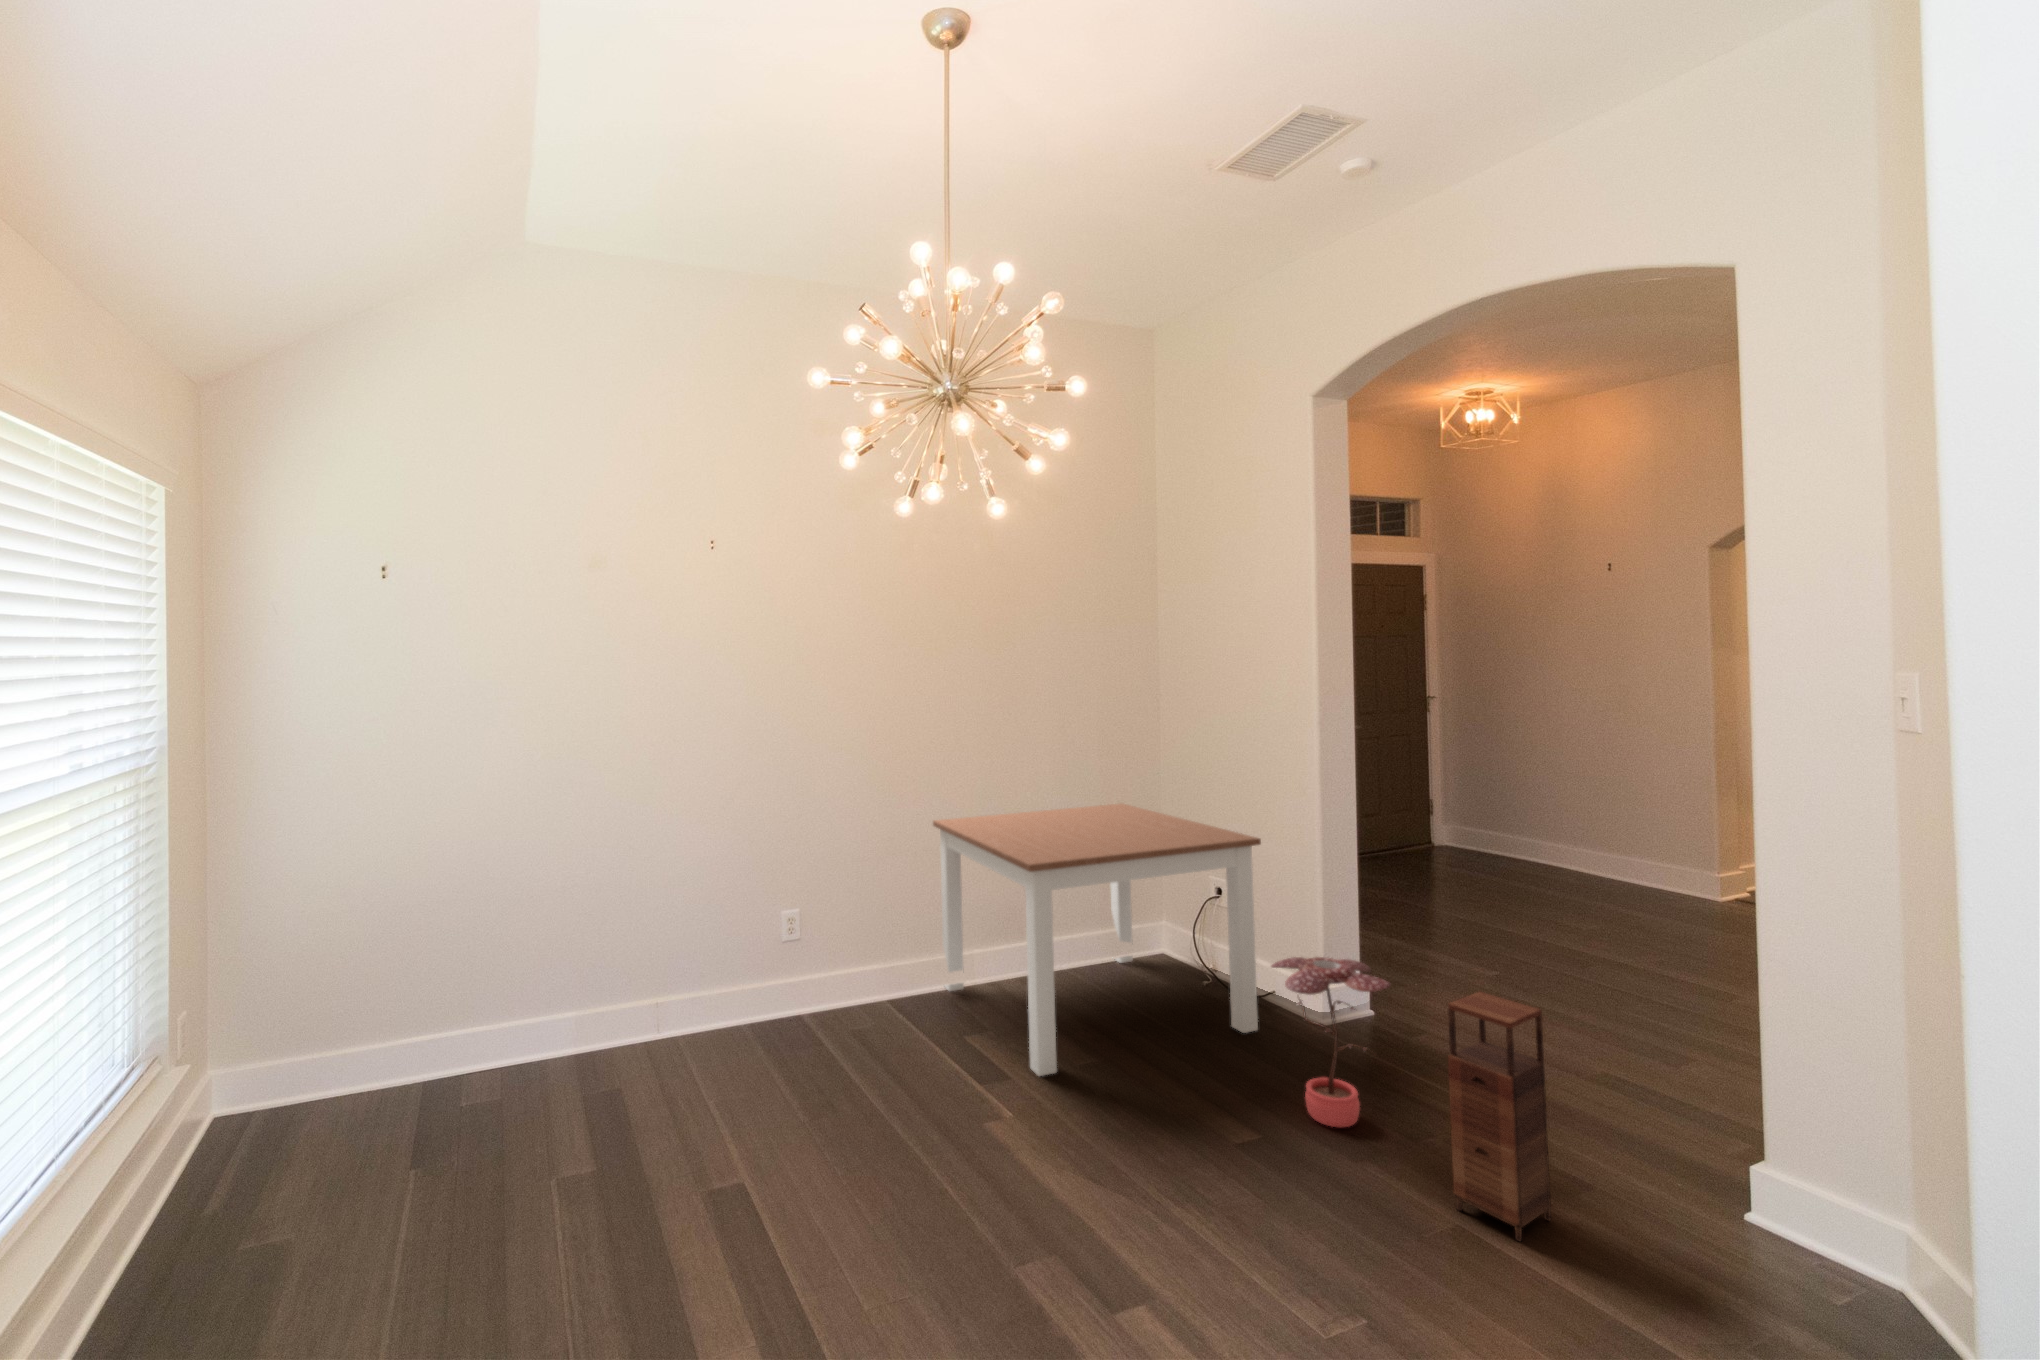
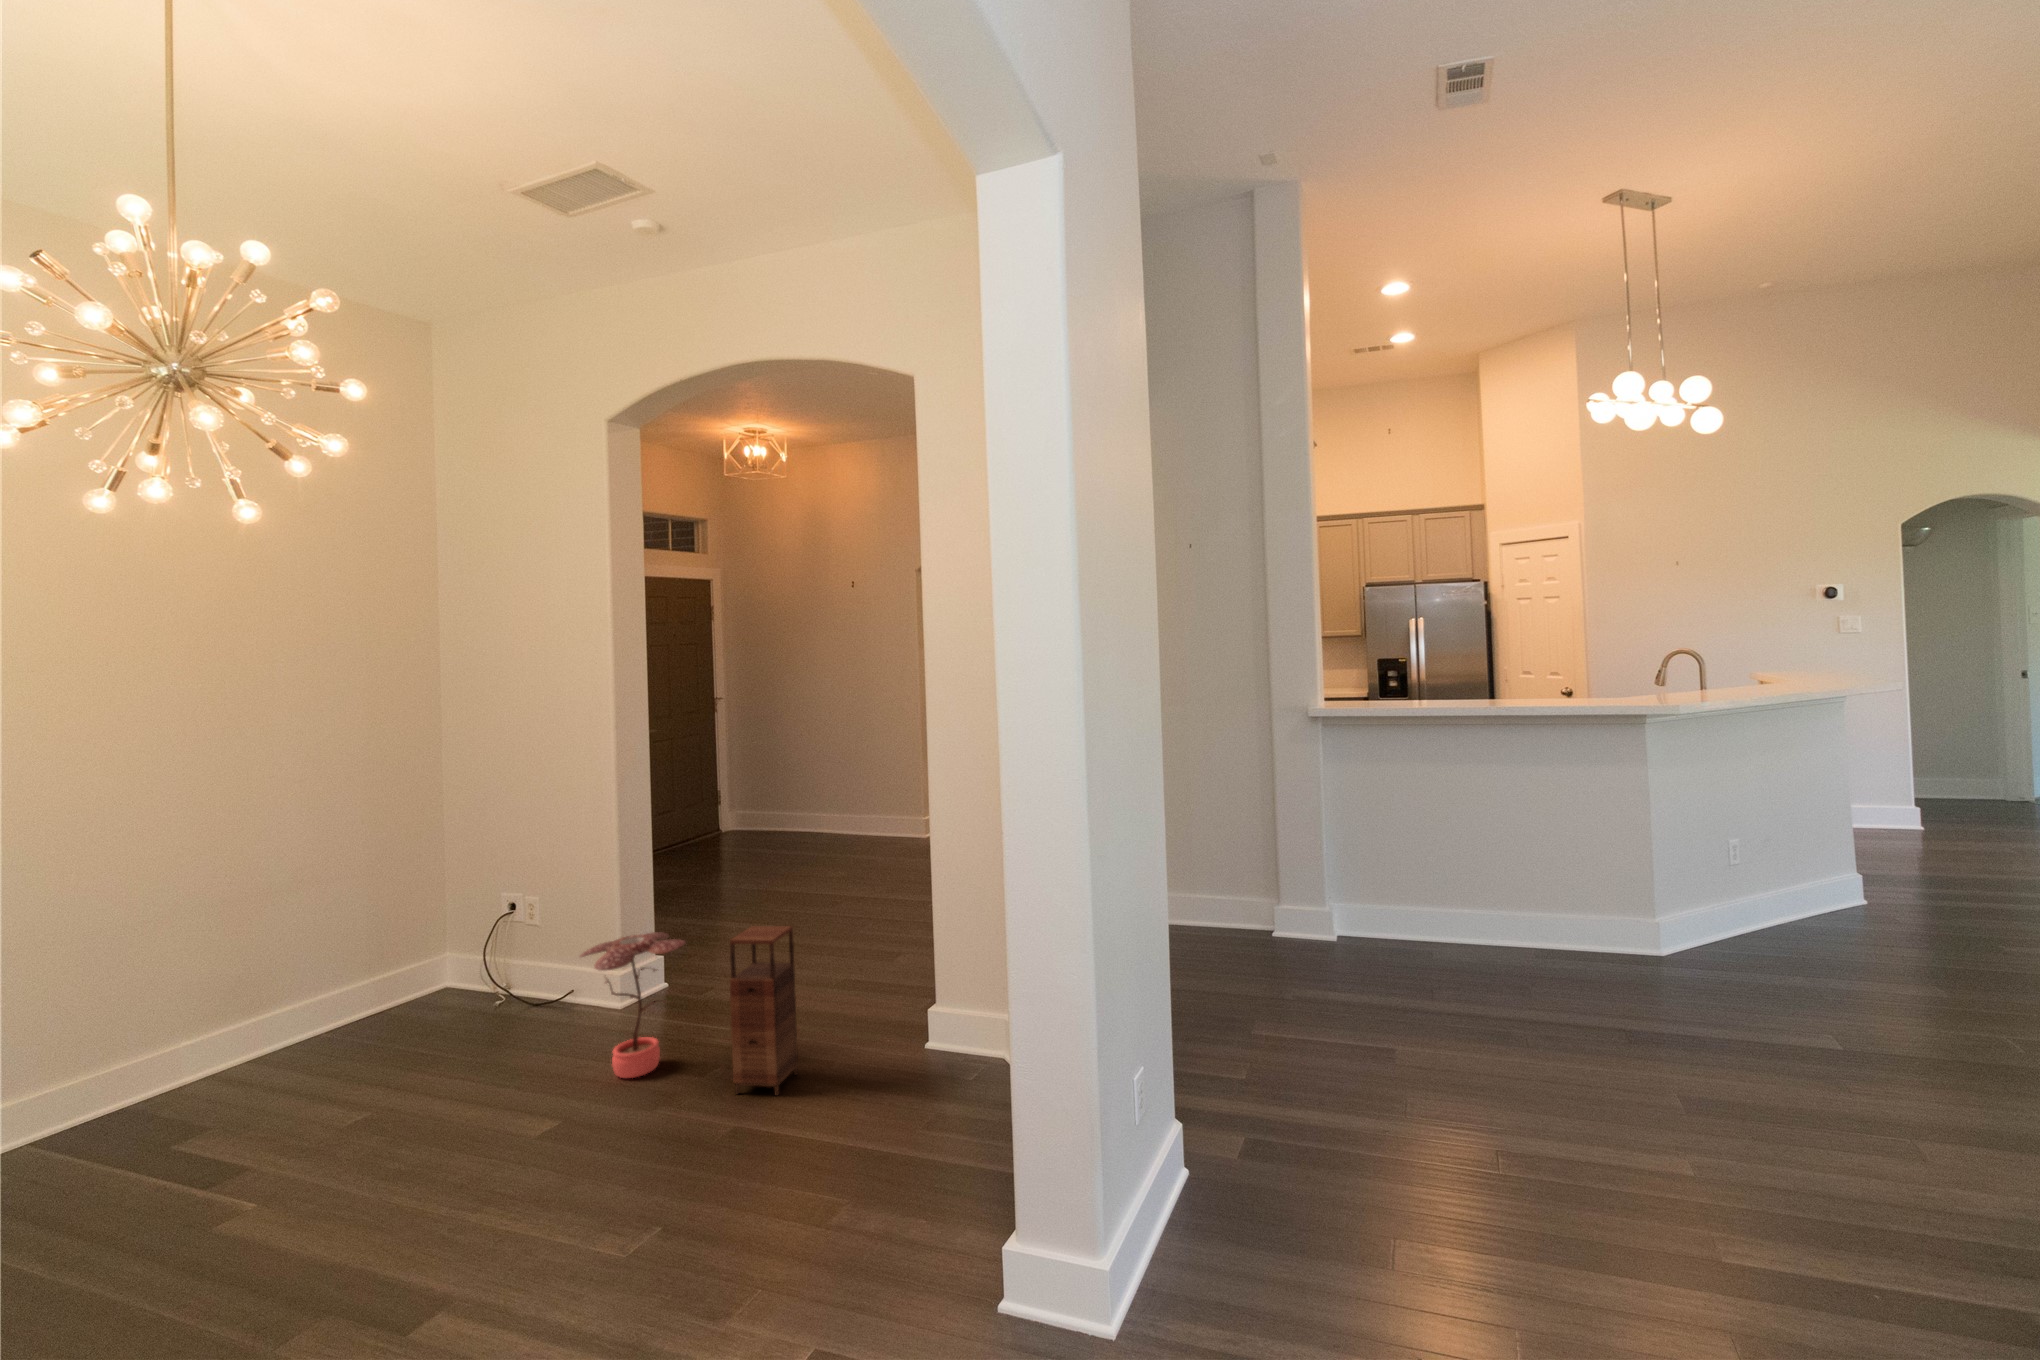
dining table: present [933,803,1261,1076] -> none [88,837,565,1155]

